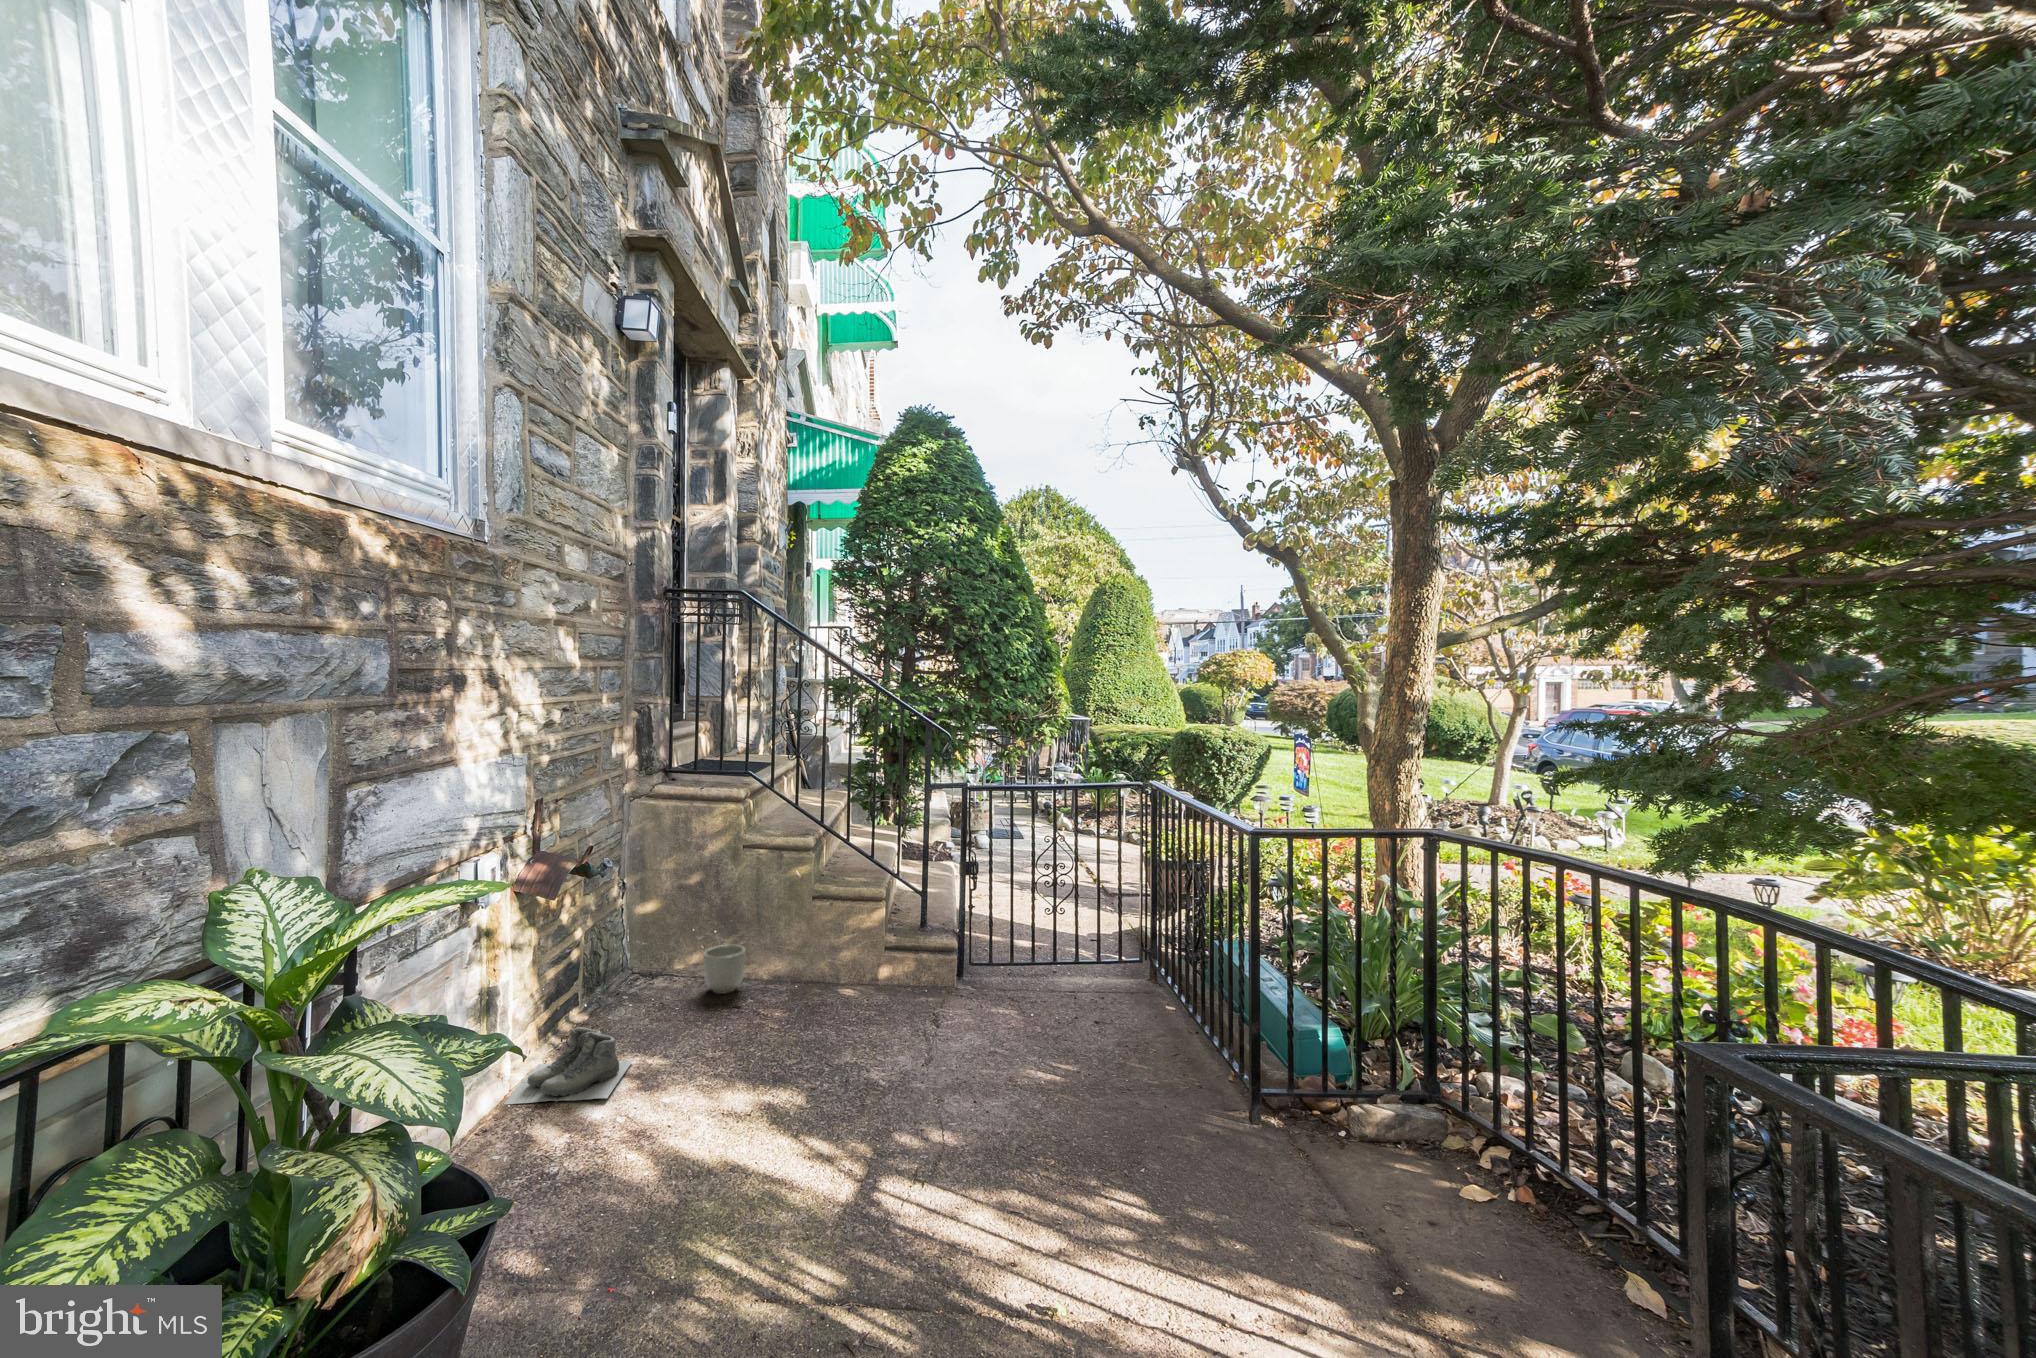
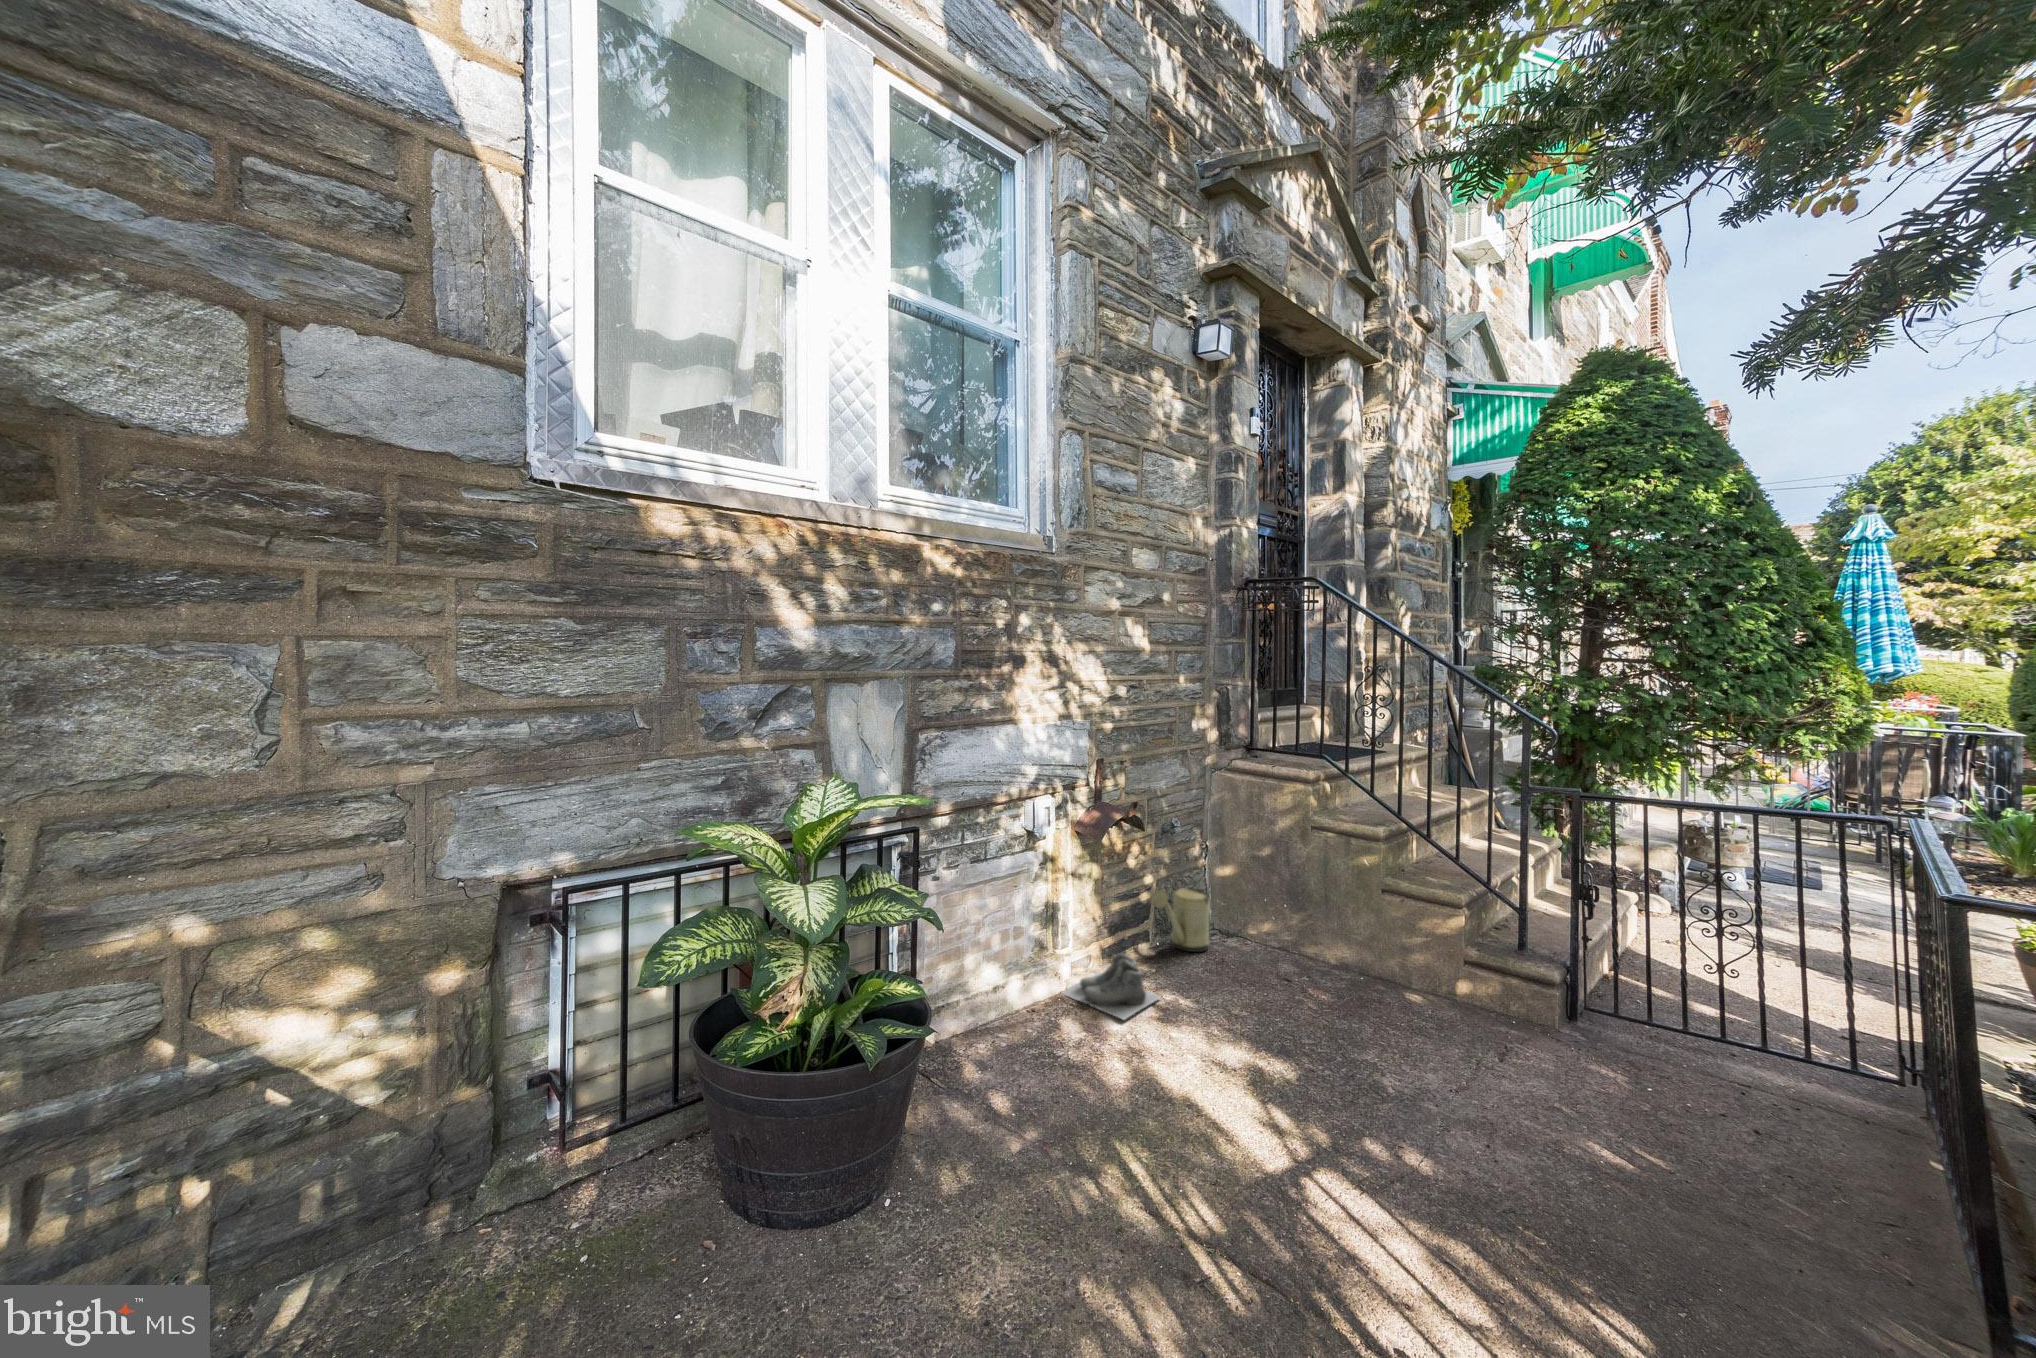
watering can: none [592,918,651,1008] -> present [1152,888,1210,952]
planter: present [703,945,746,994] -> none [1255,921,1296,969]

